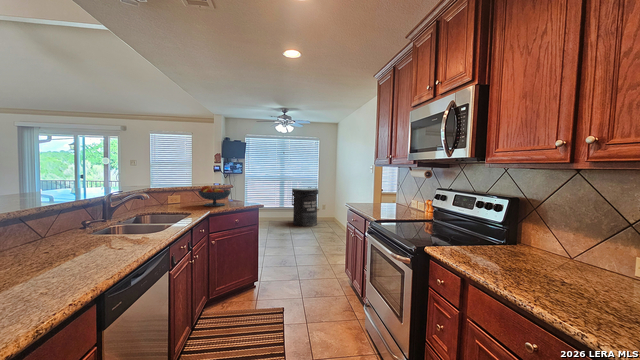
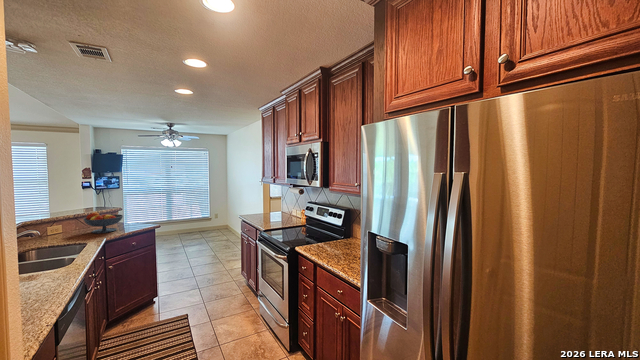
trash can: present [292,187,318,227] -> none [182,197,211,237]

